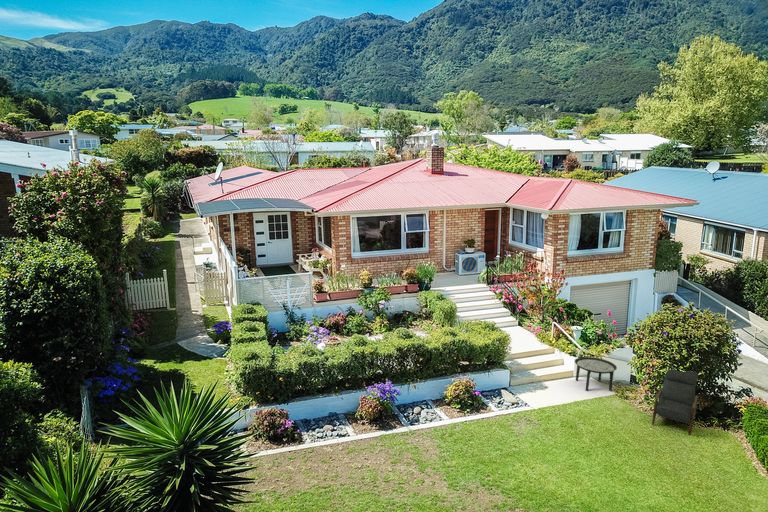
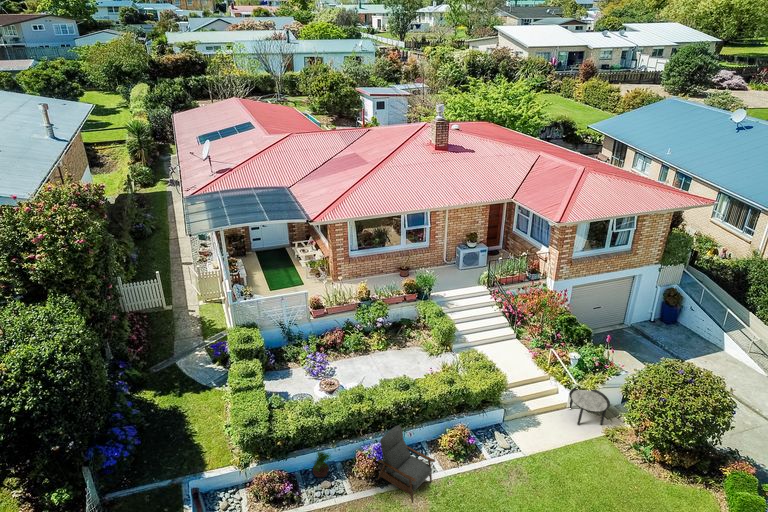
chair: present [652,370,698,435] -> present [378,426,435,502]
potted tree: none [313,388,335,422] -> present [313,451,331,478]

